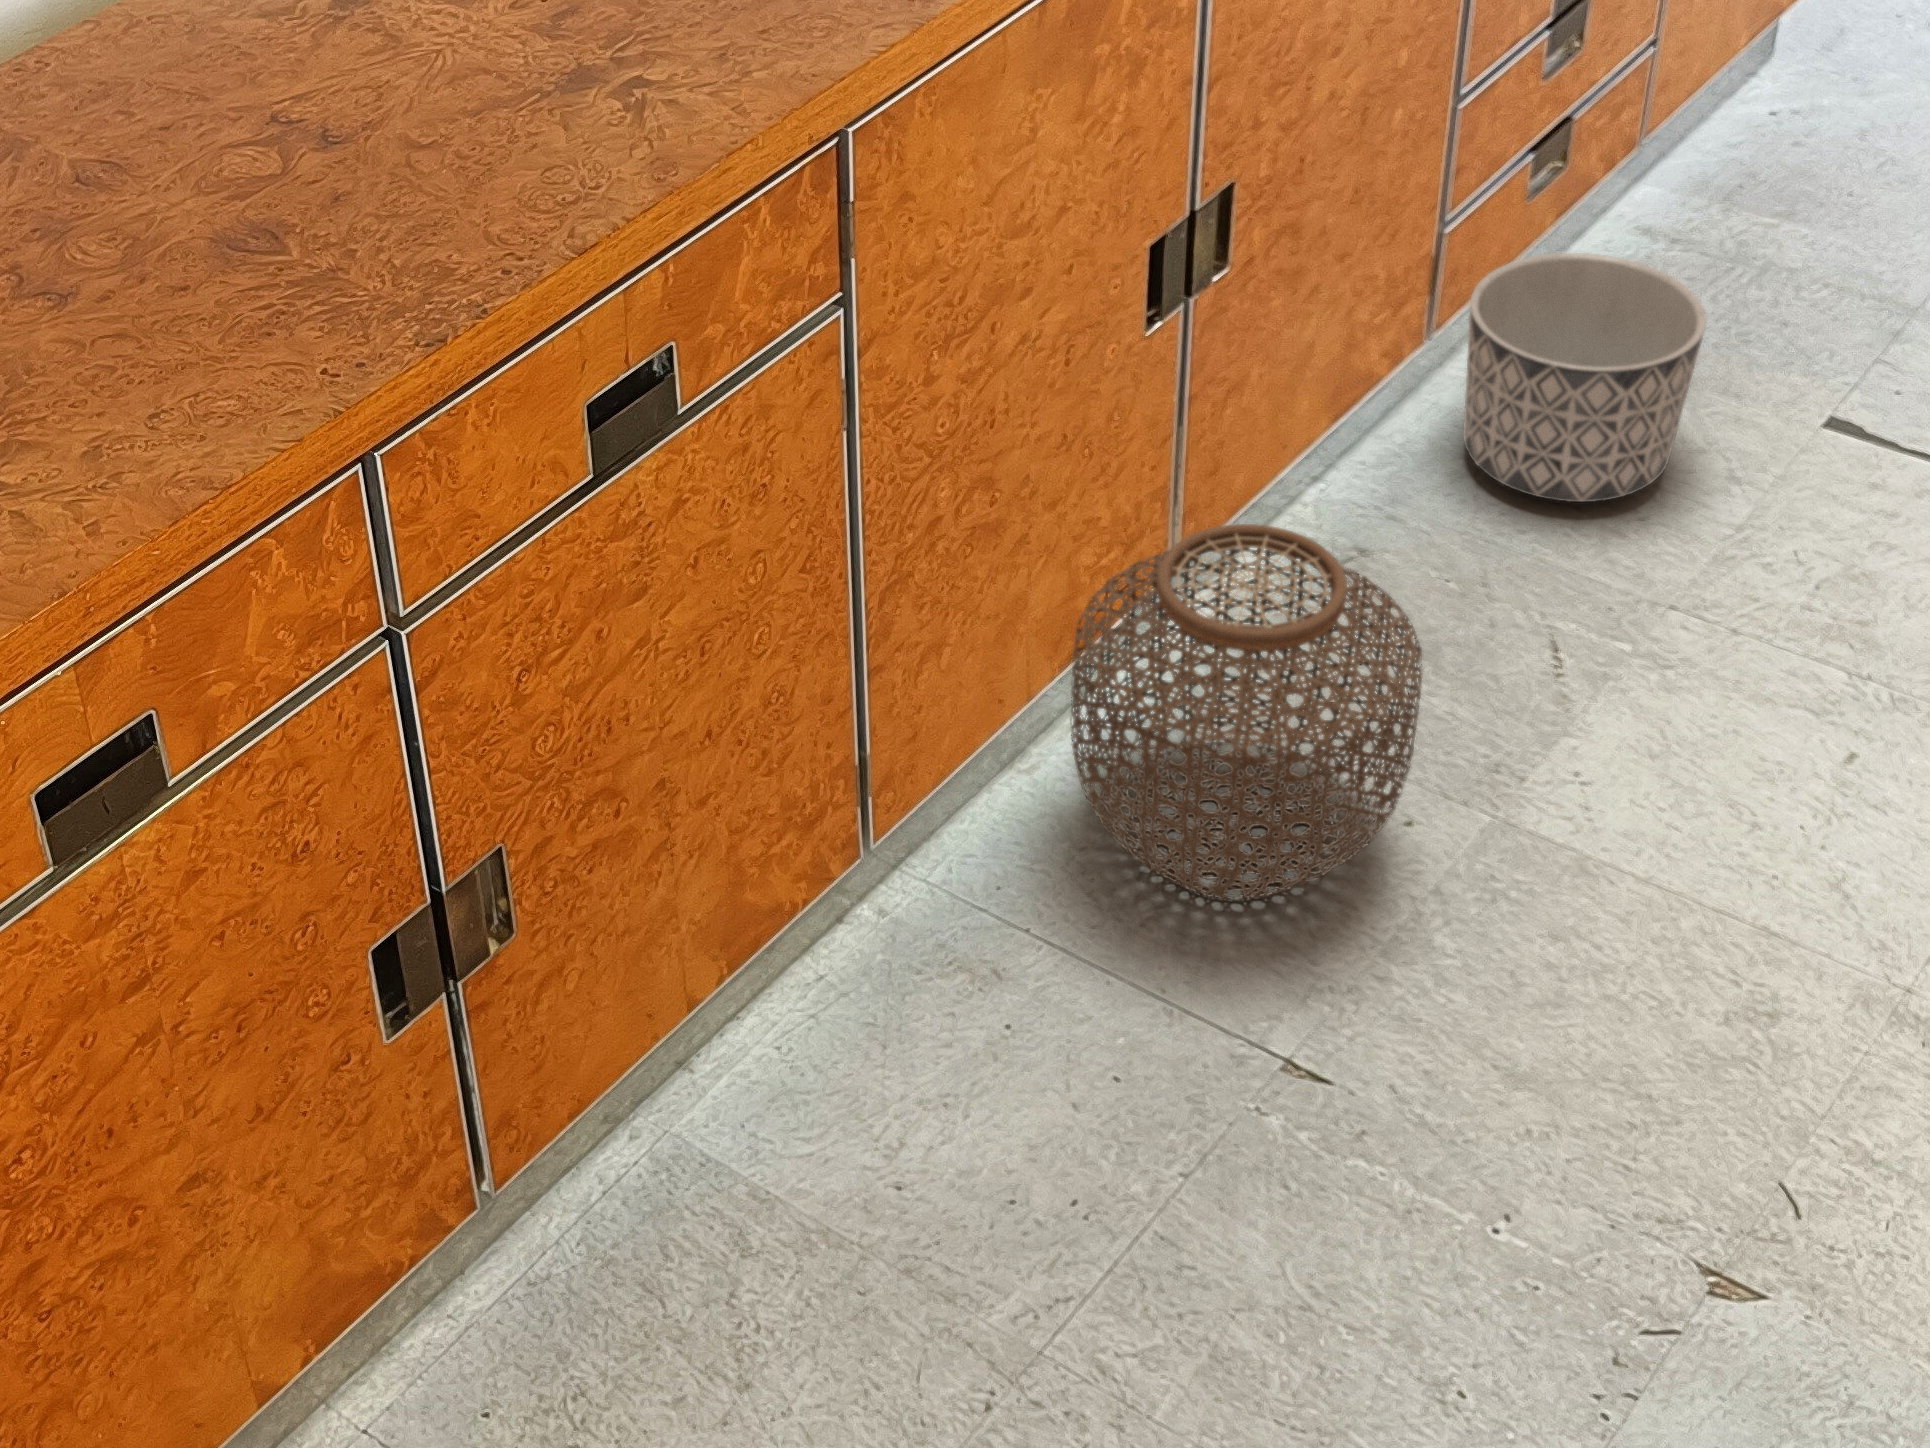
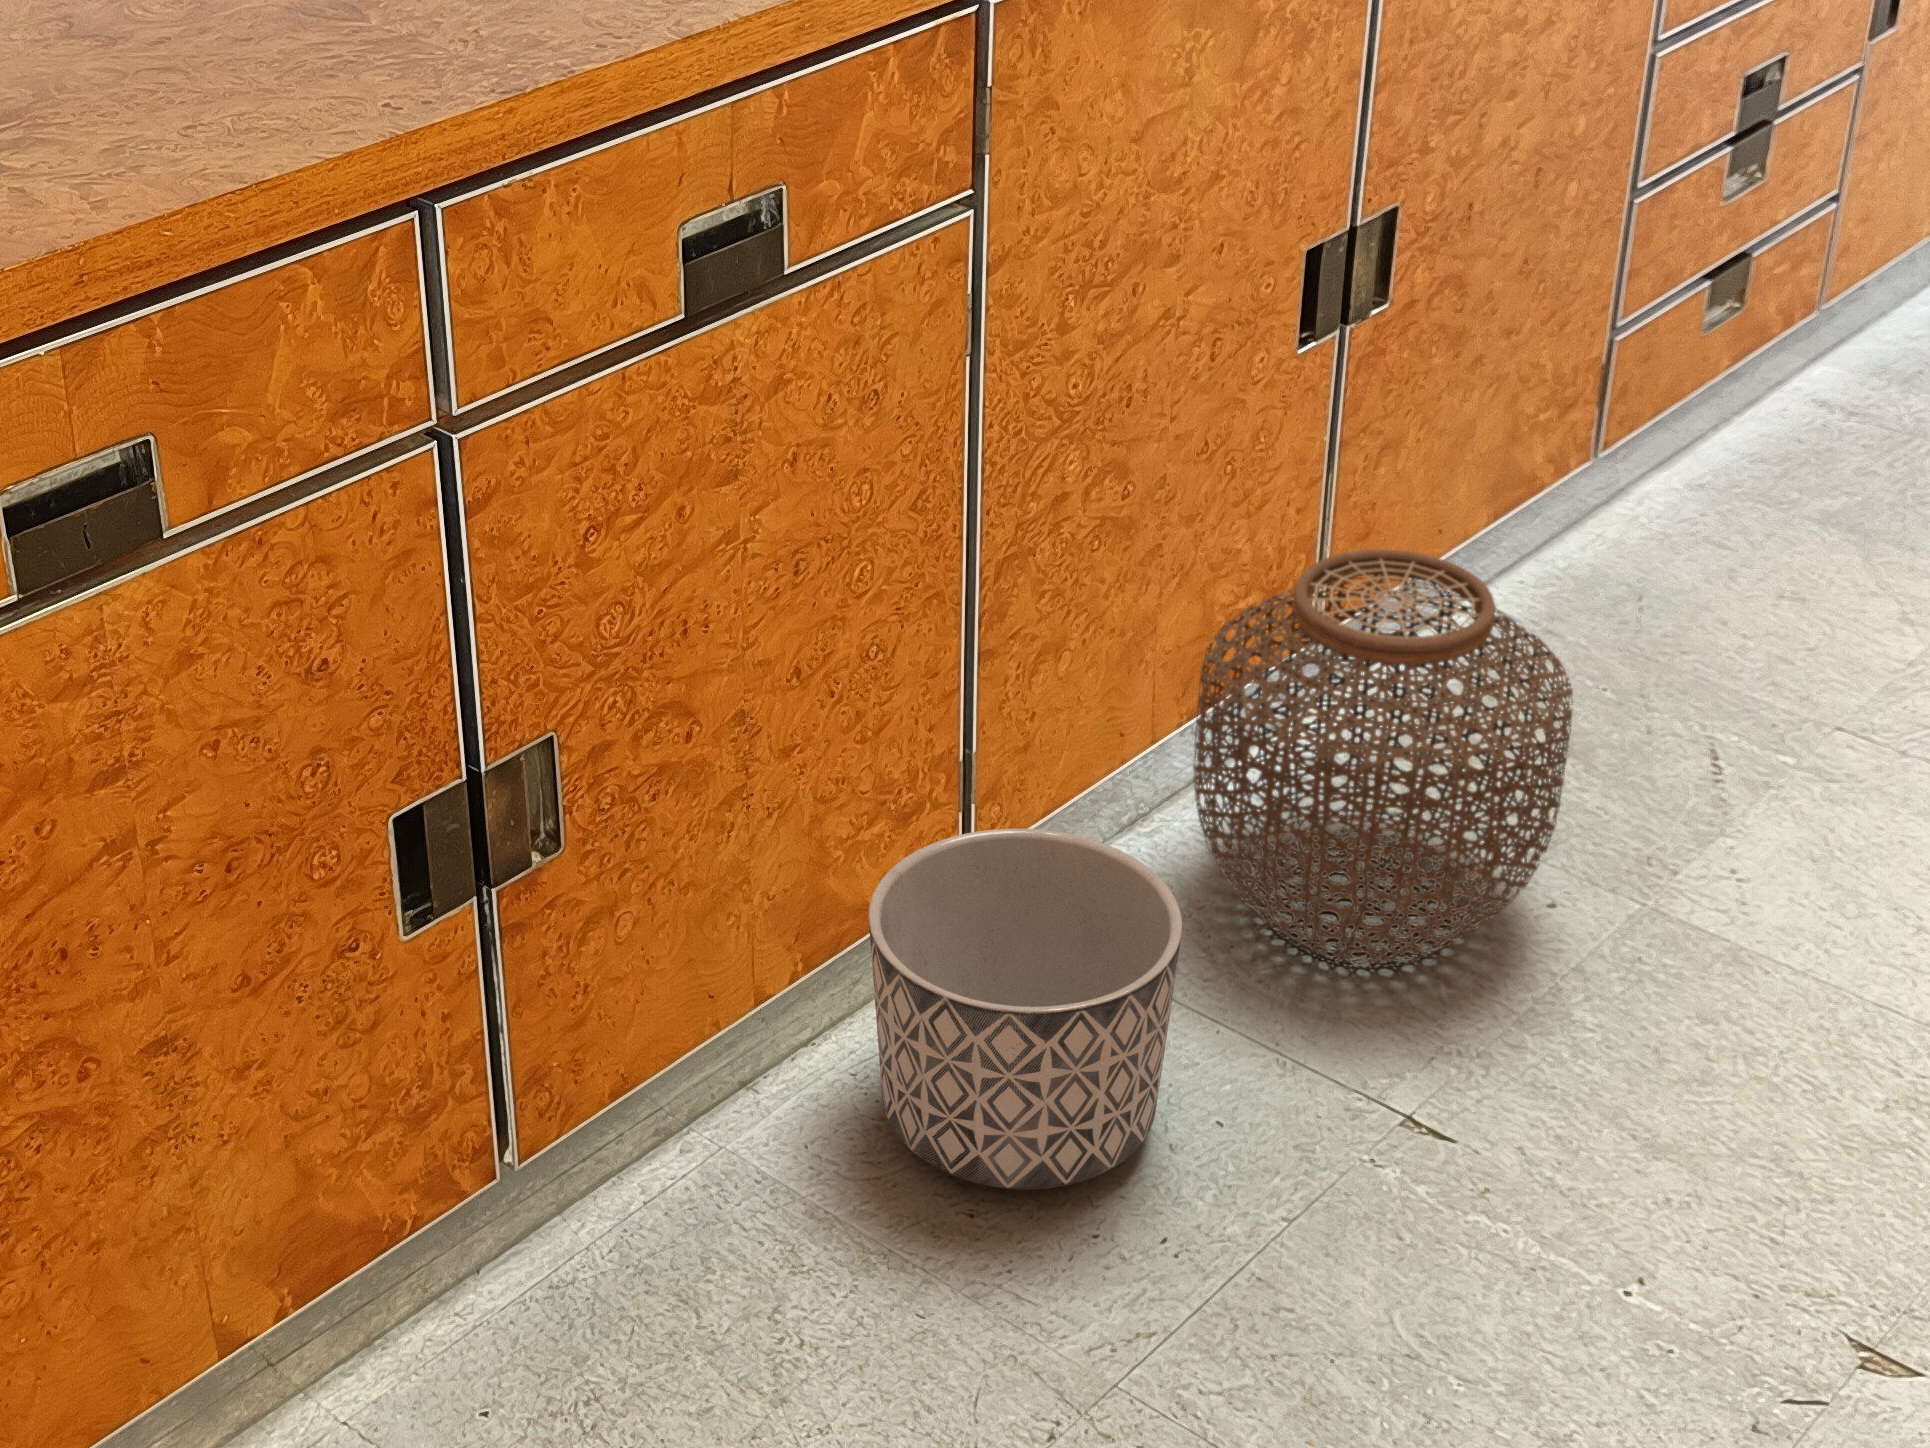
planter: present [1464,253,1706,502] -> present [868,828,1183,1190]

